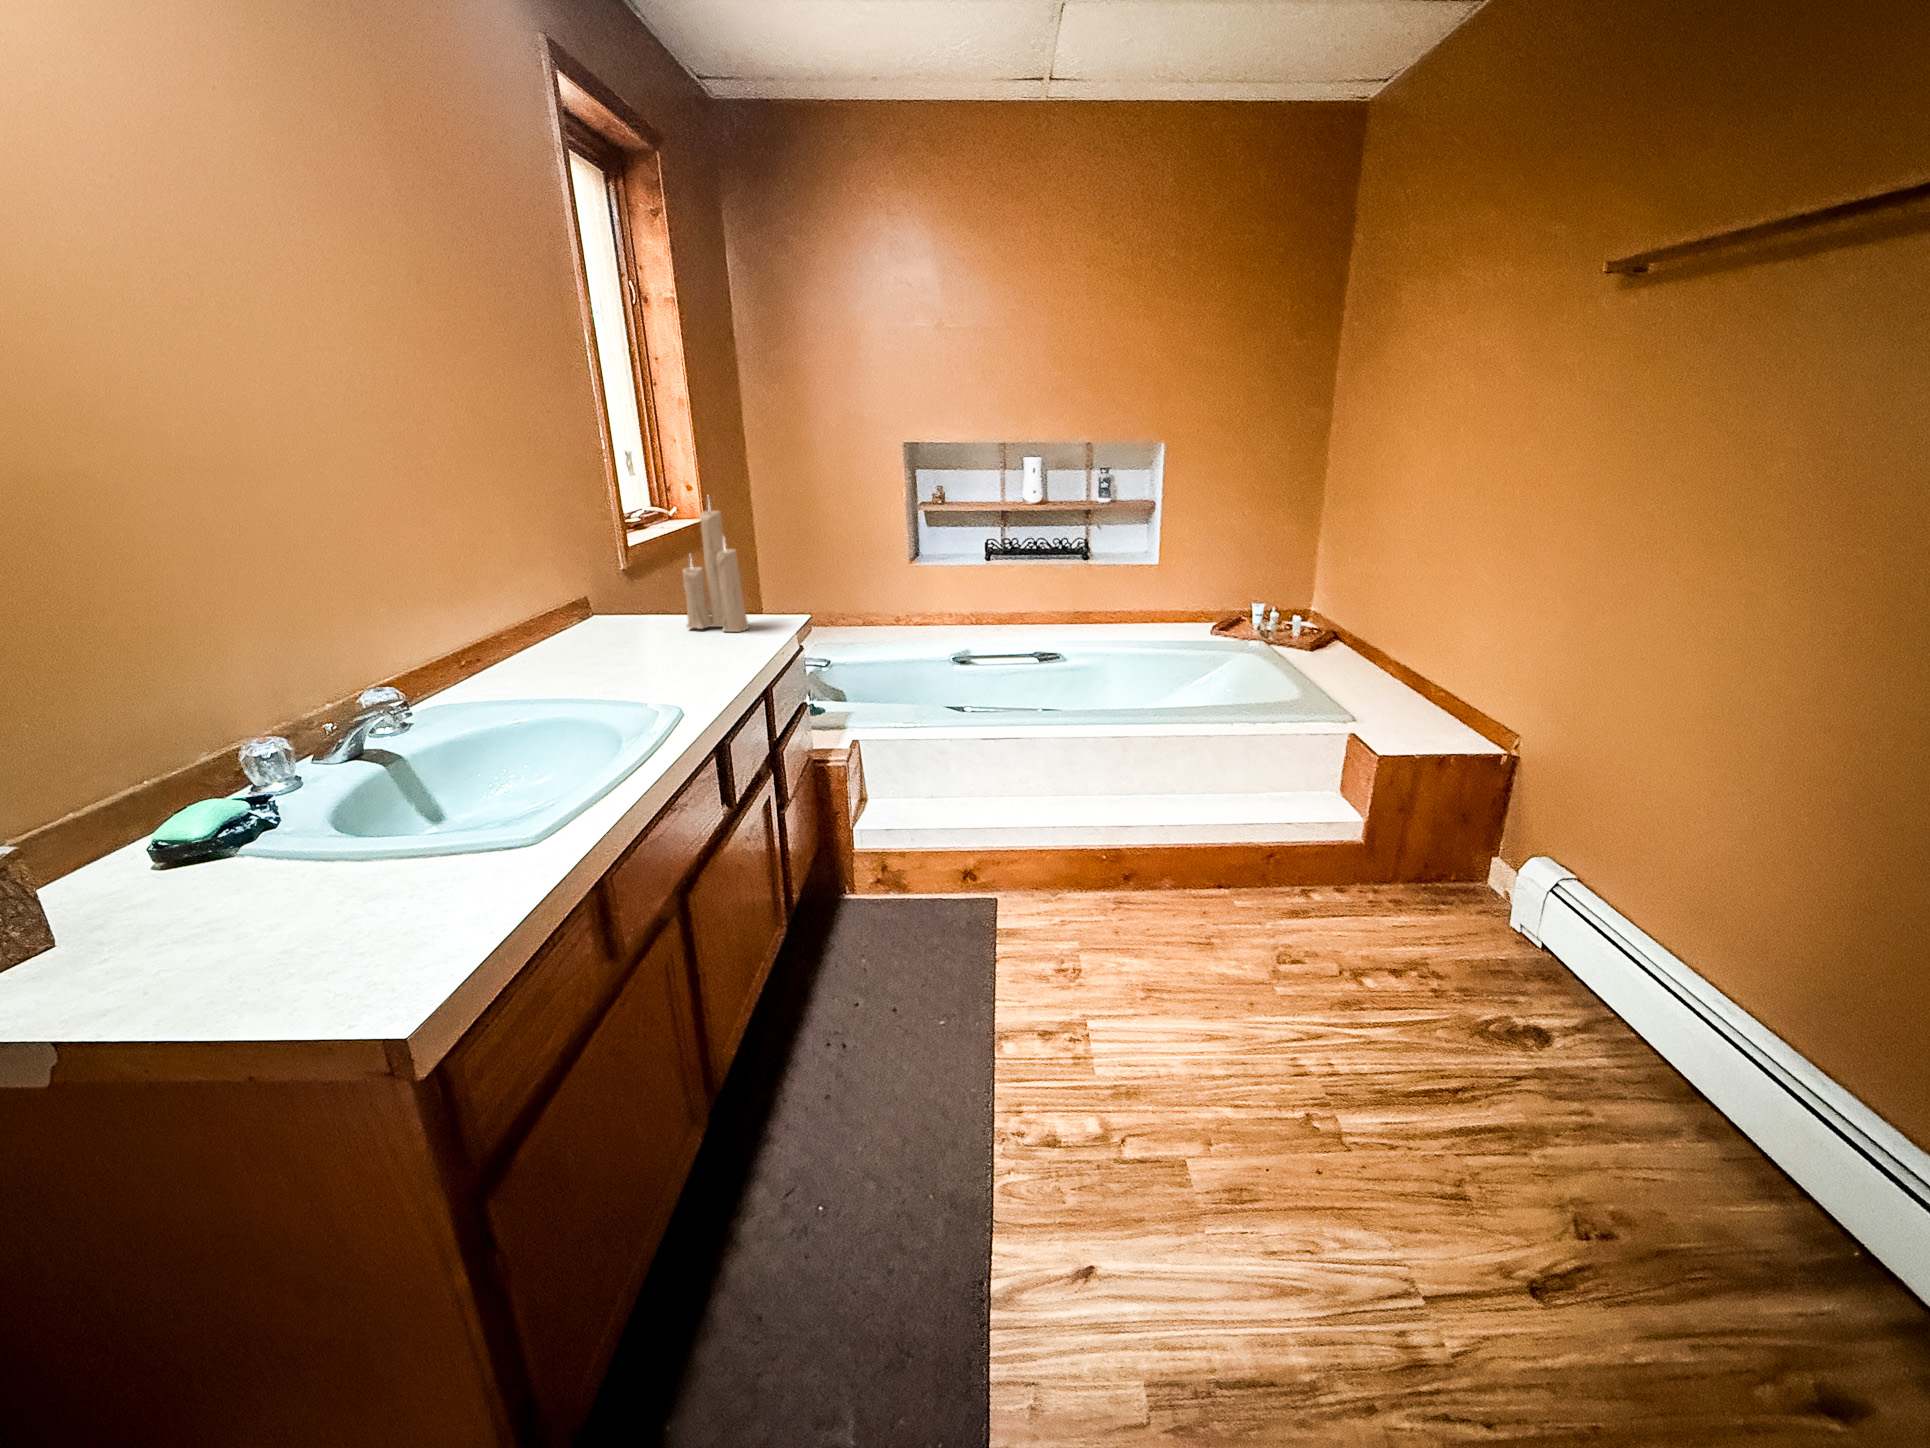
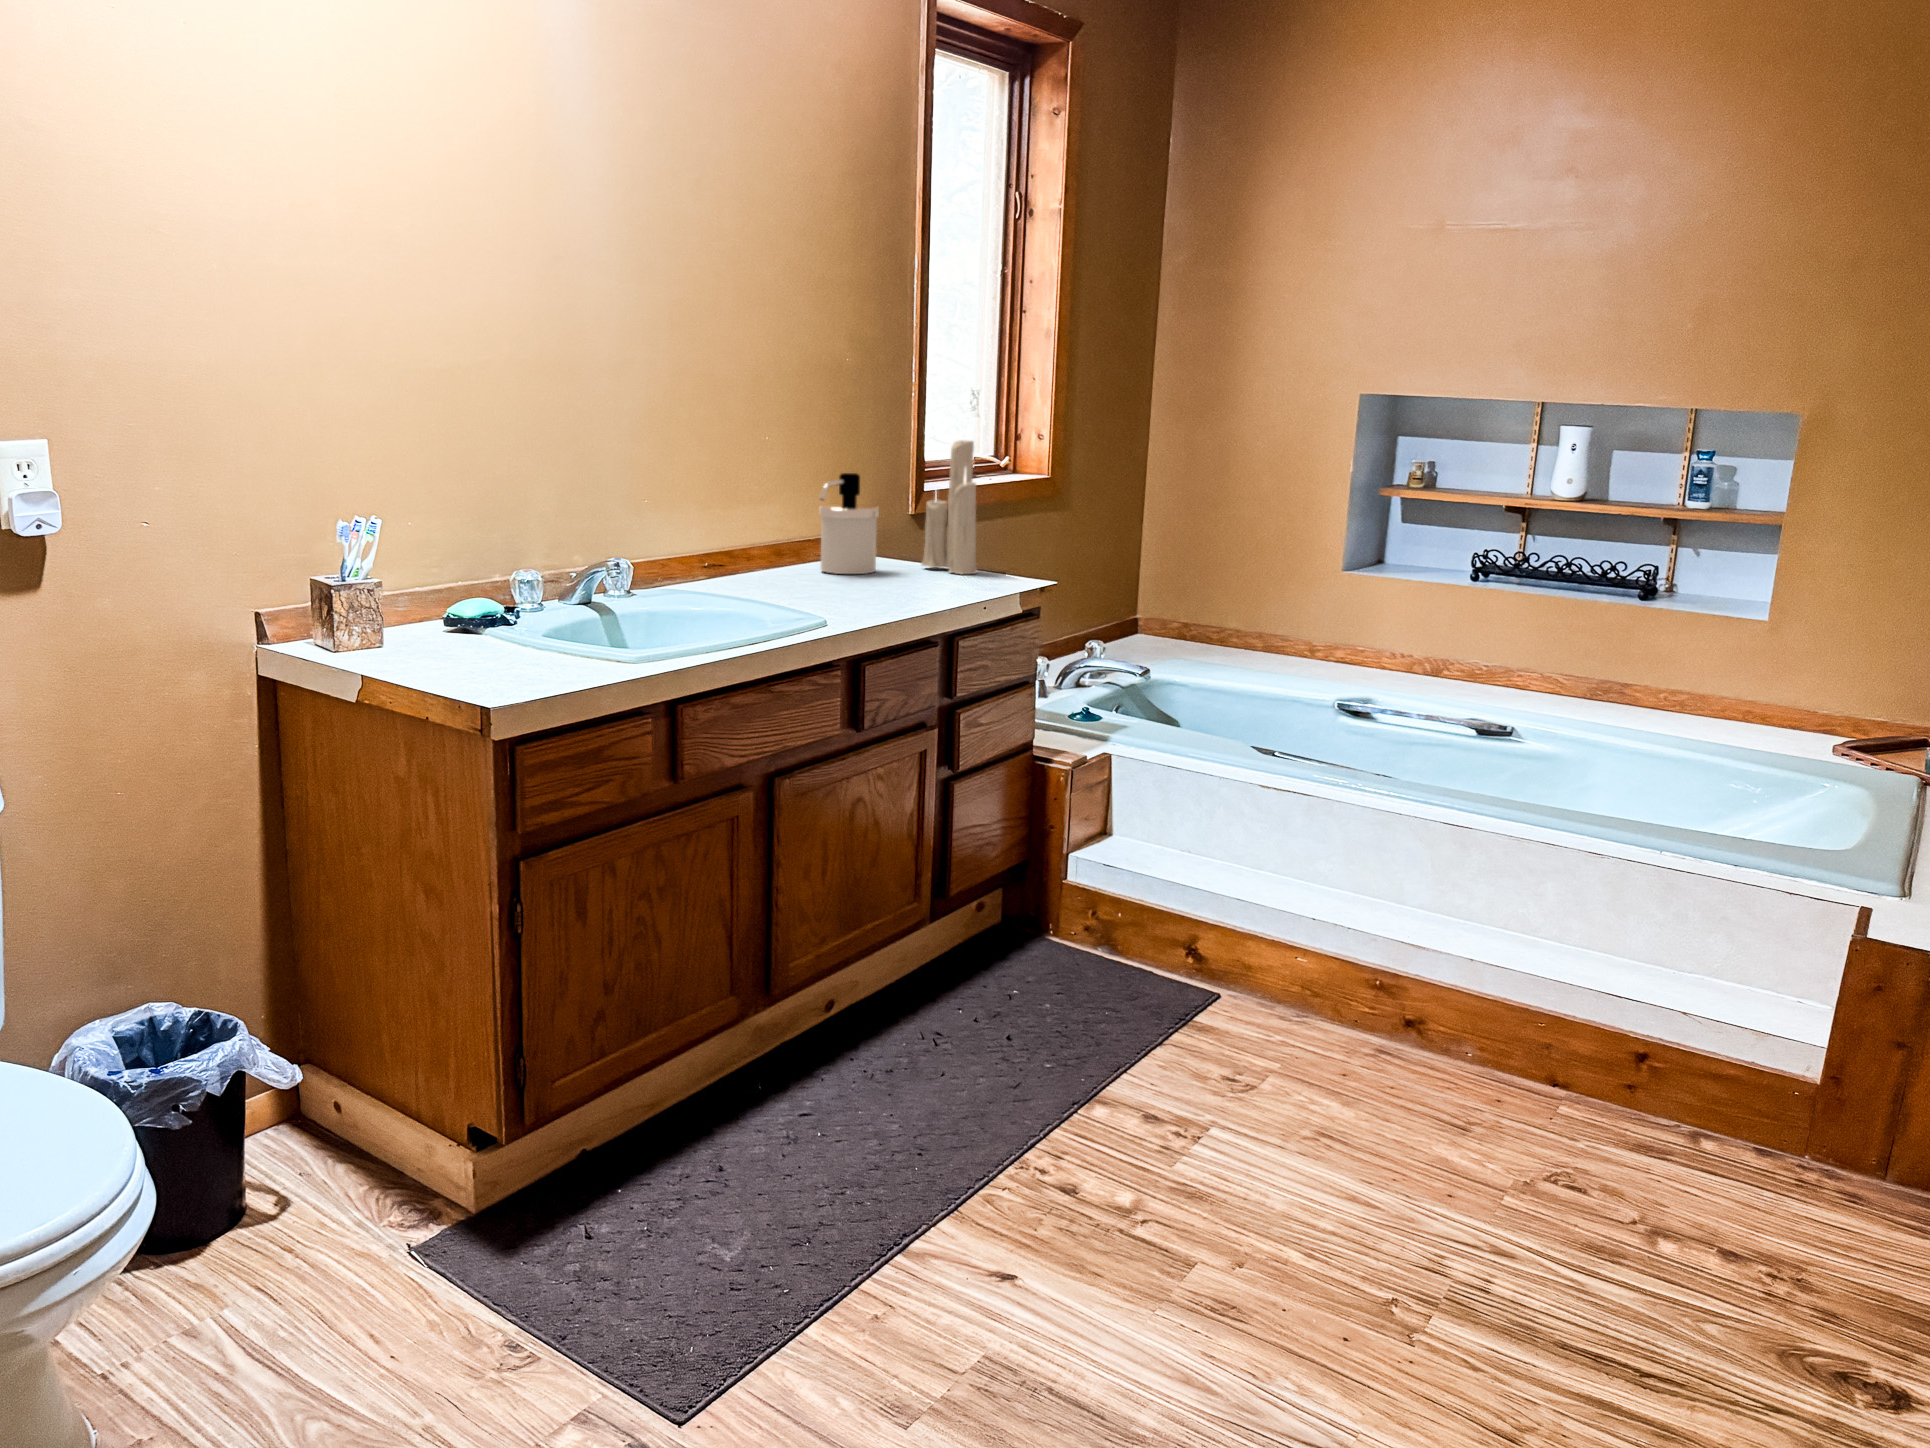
soap dispenser: none [581,554,652,654] -> present [819,473,879,574]

